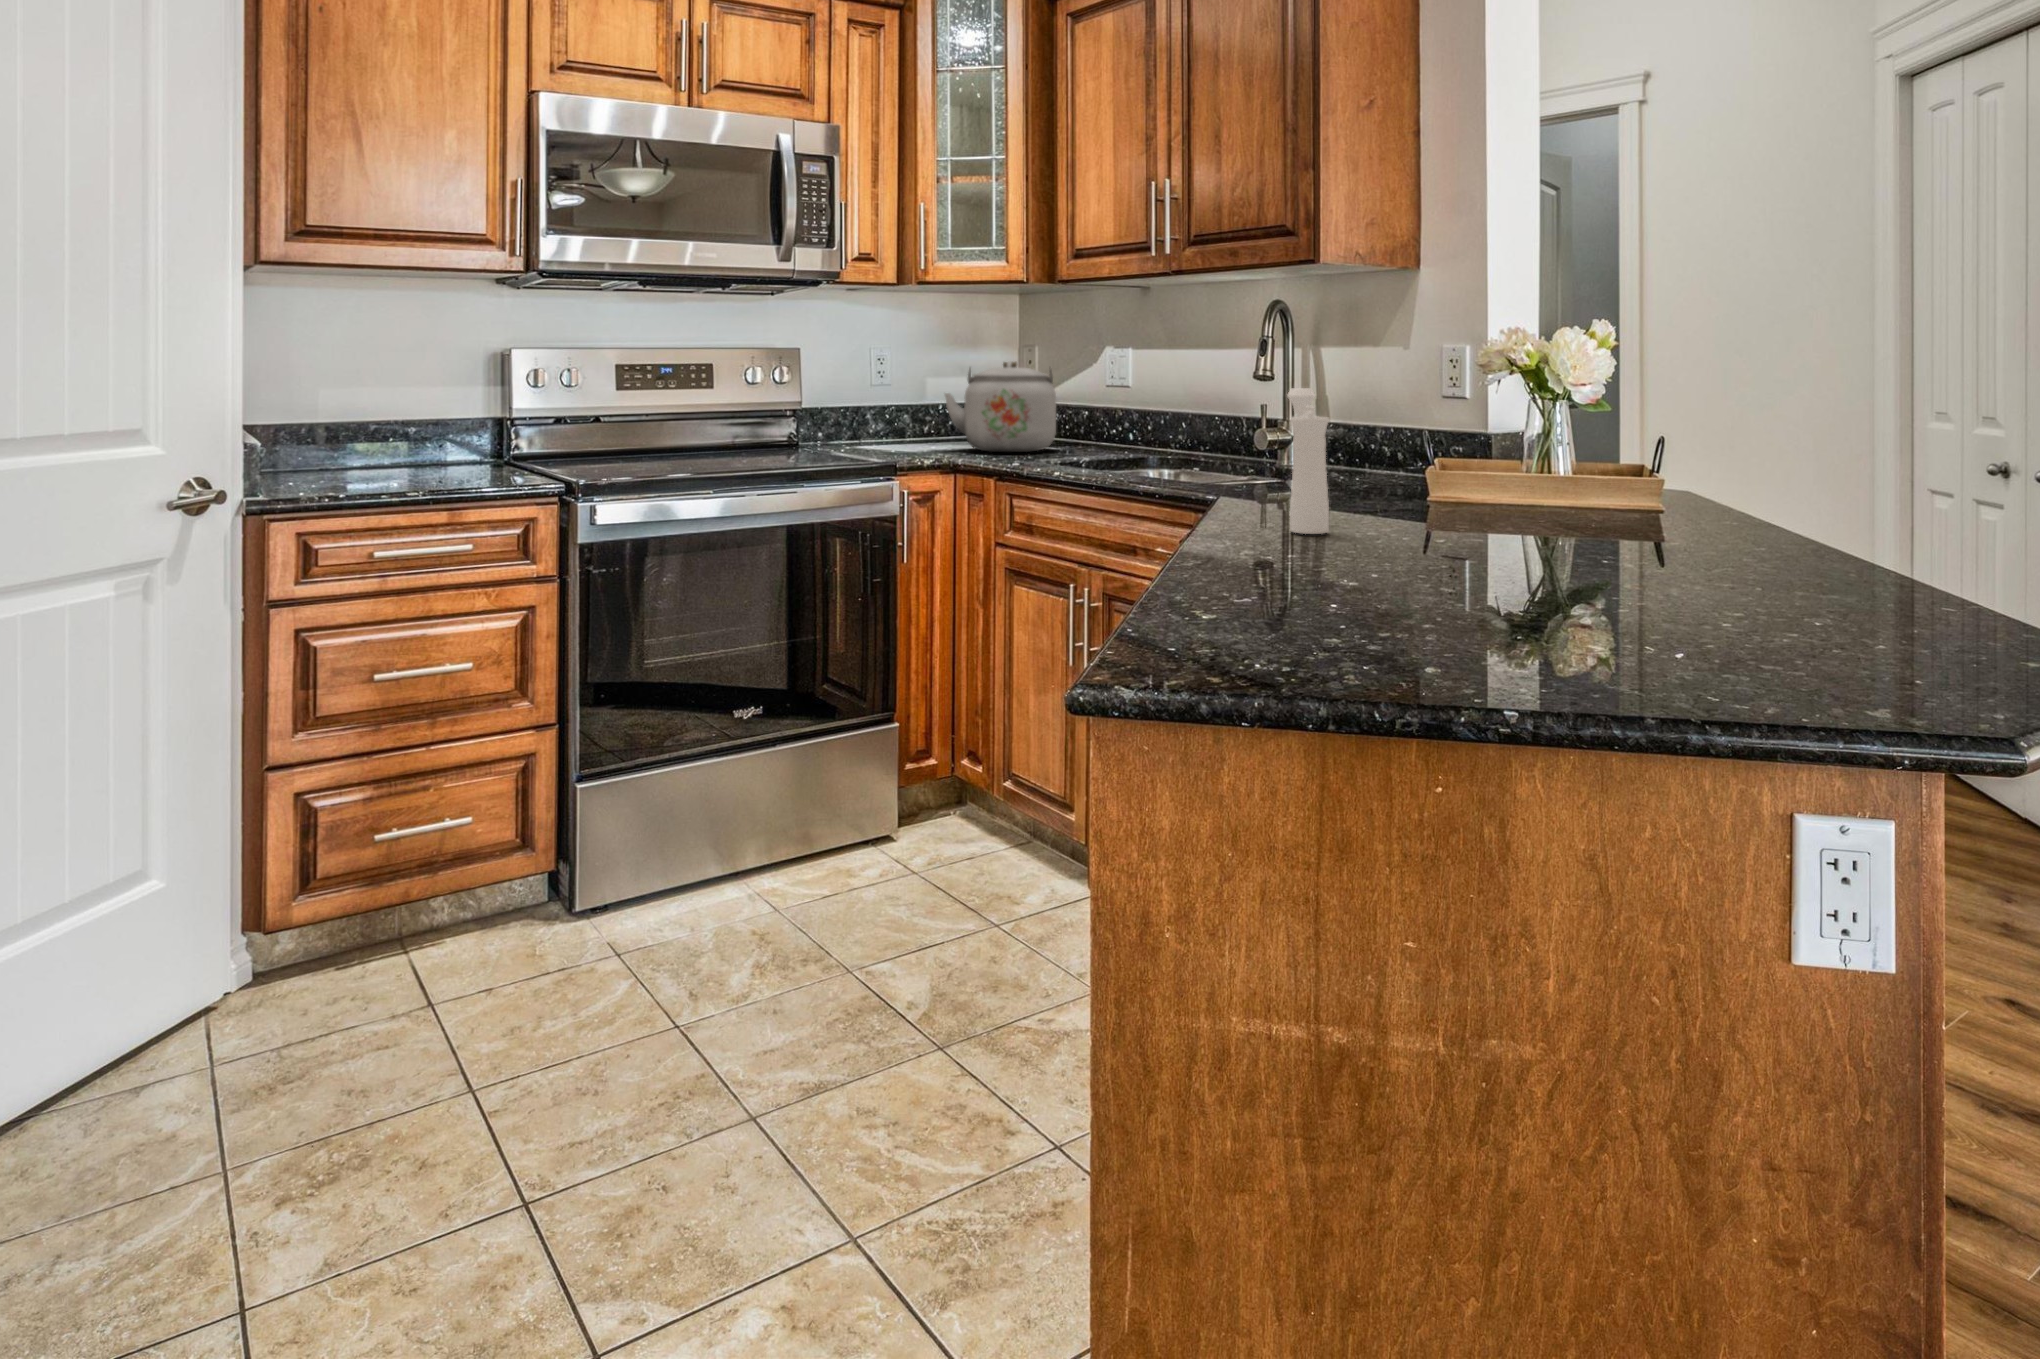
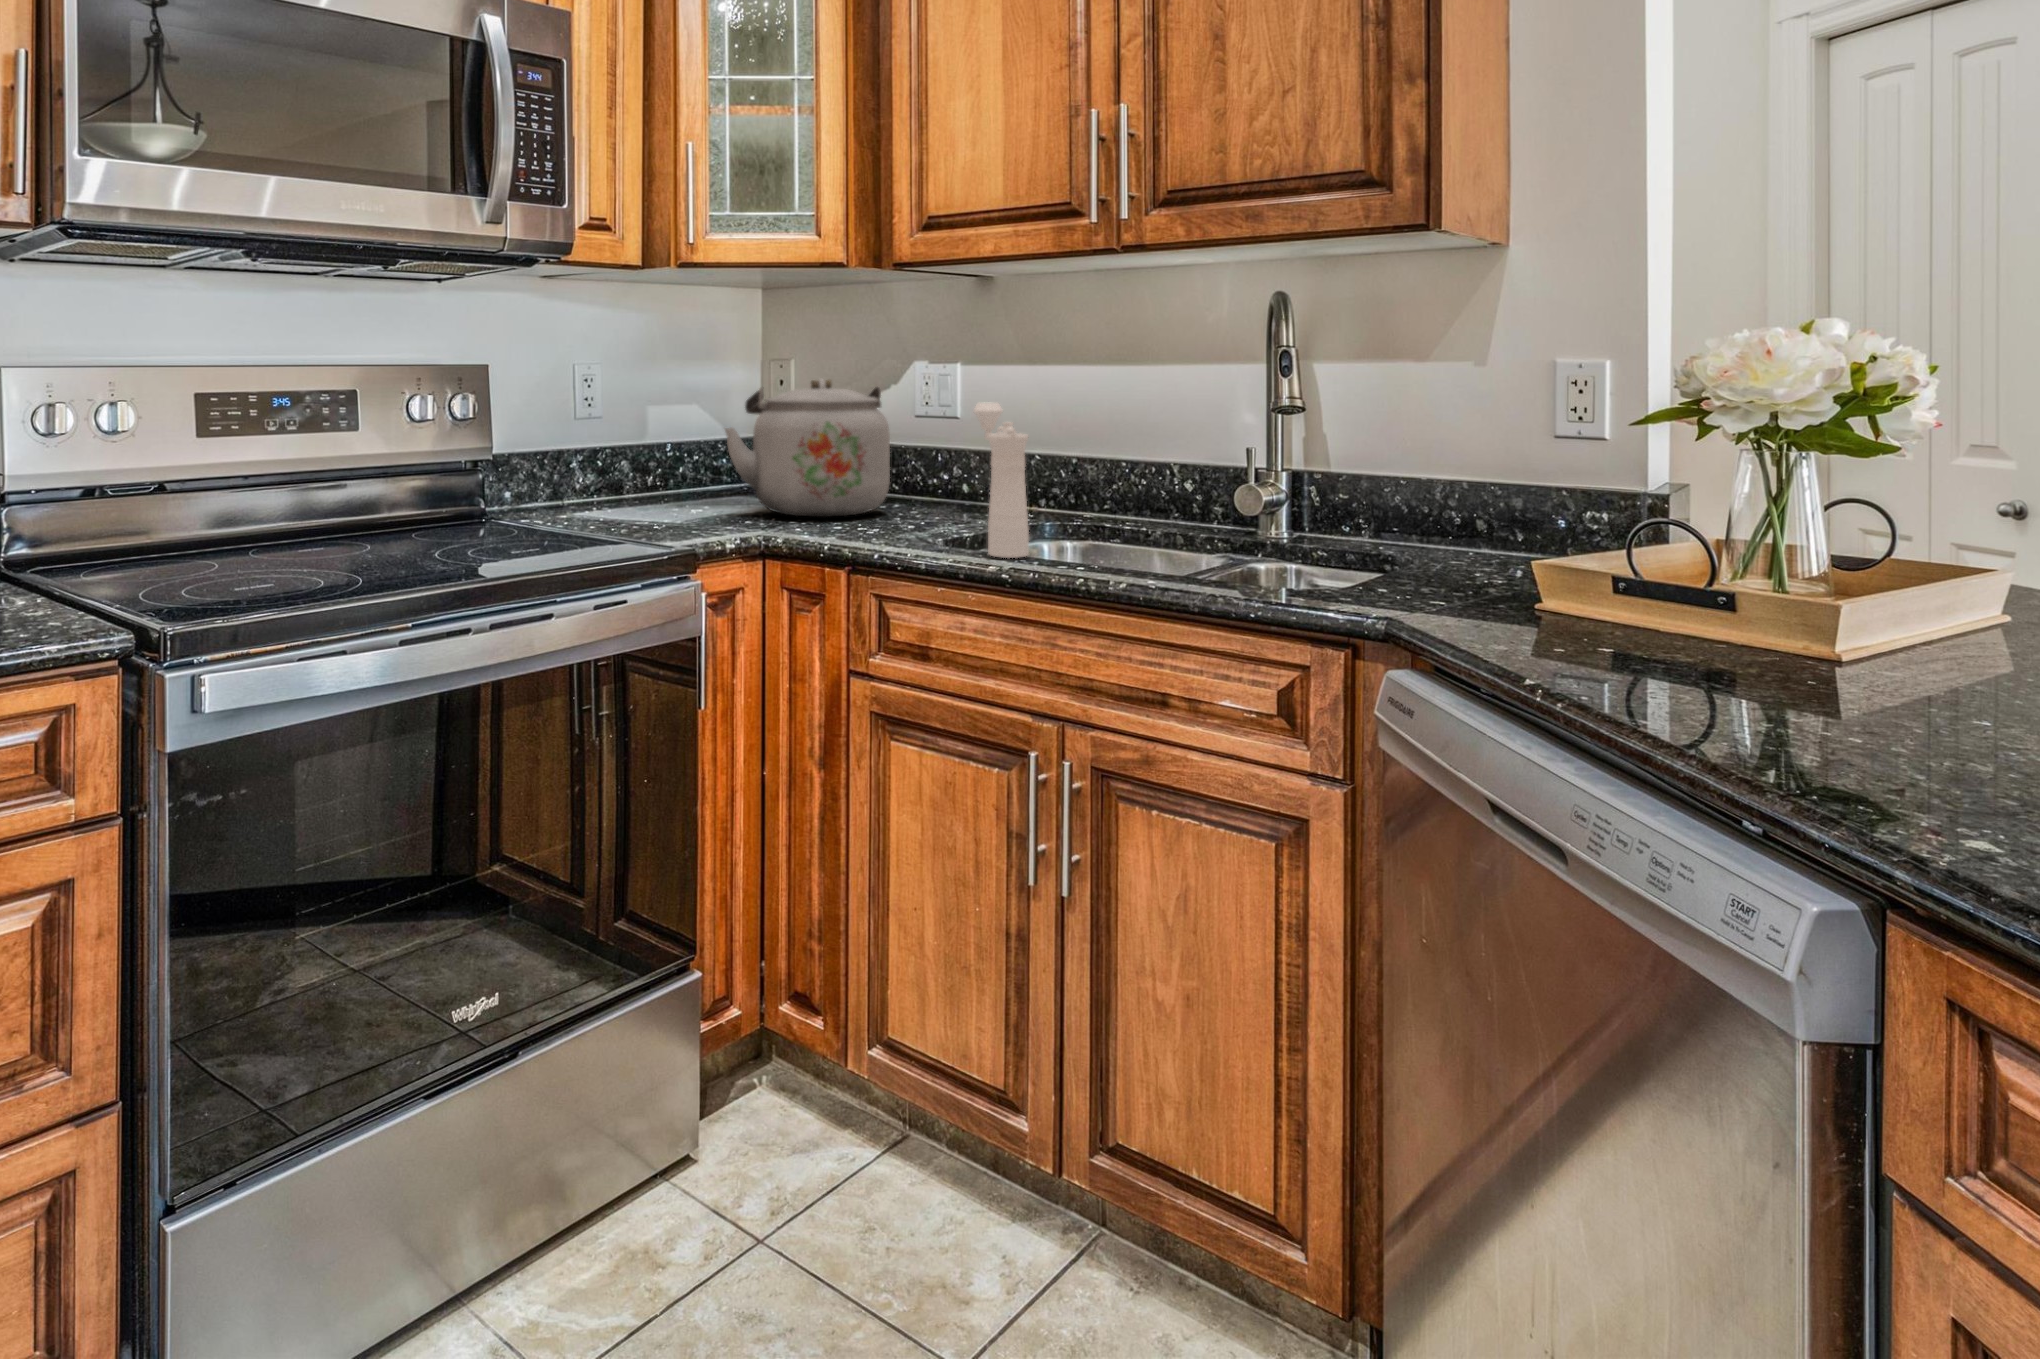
pepper mill: present [1287,388,1329,534] -> present [974,403,1029,558]

